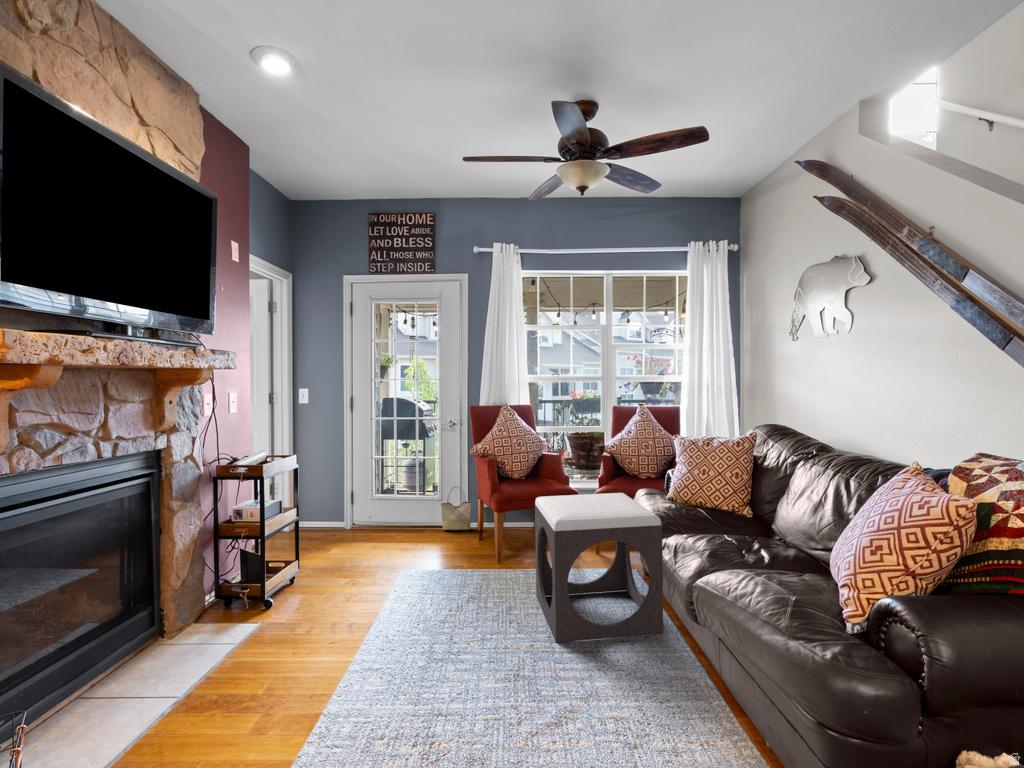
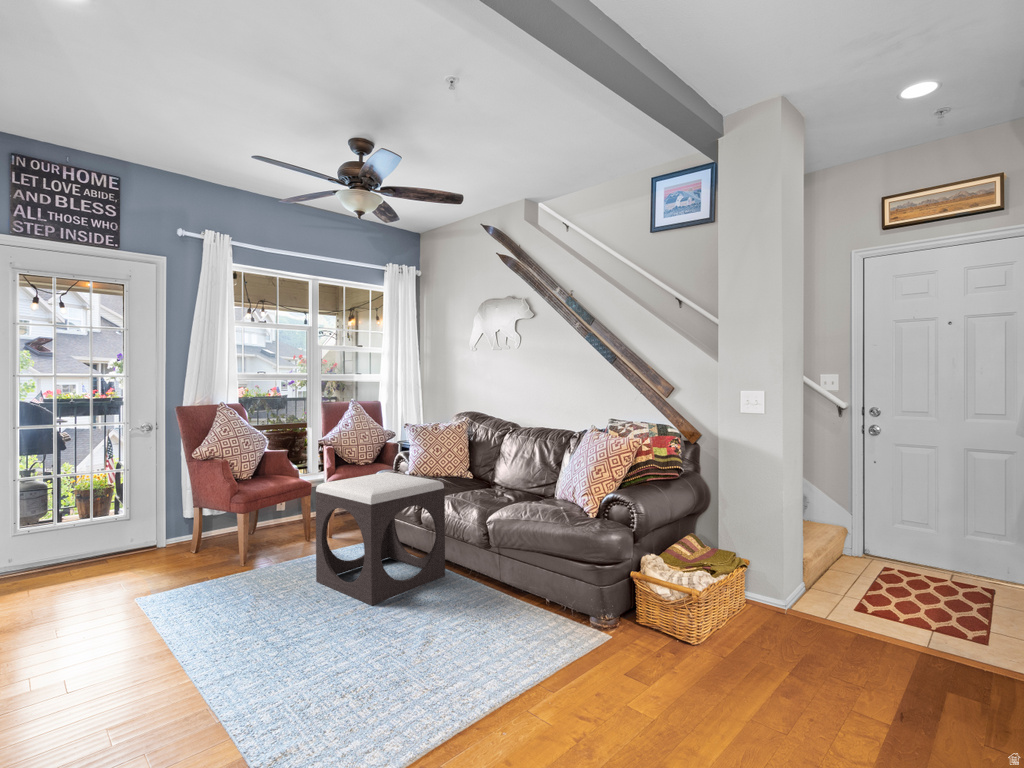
woven basket: present [441,487,472,530] -> none [130,501,172,554]

